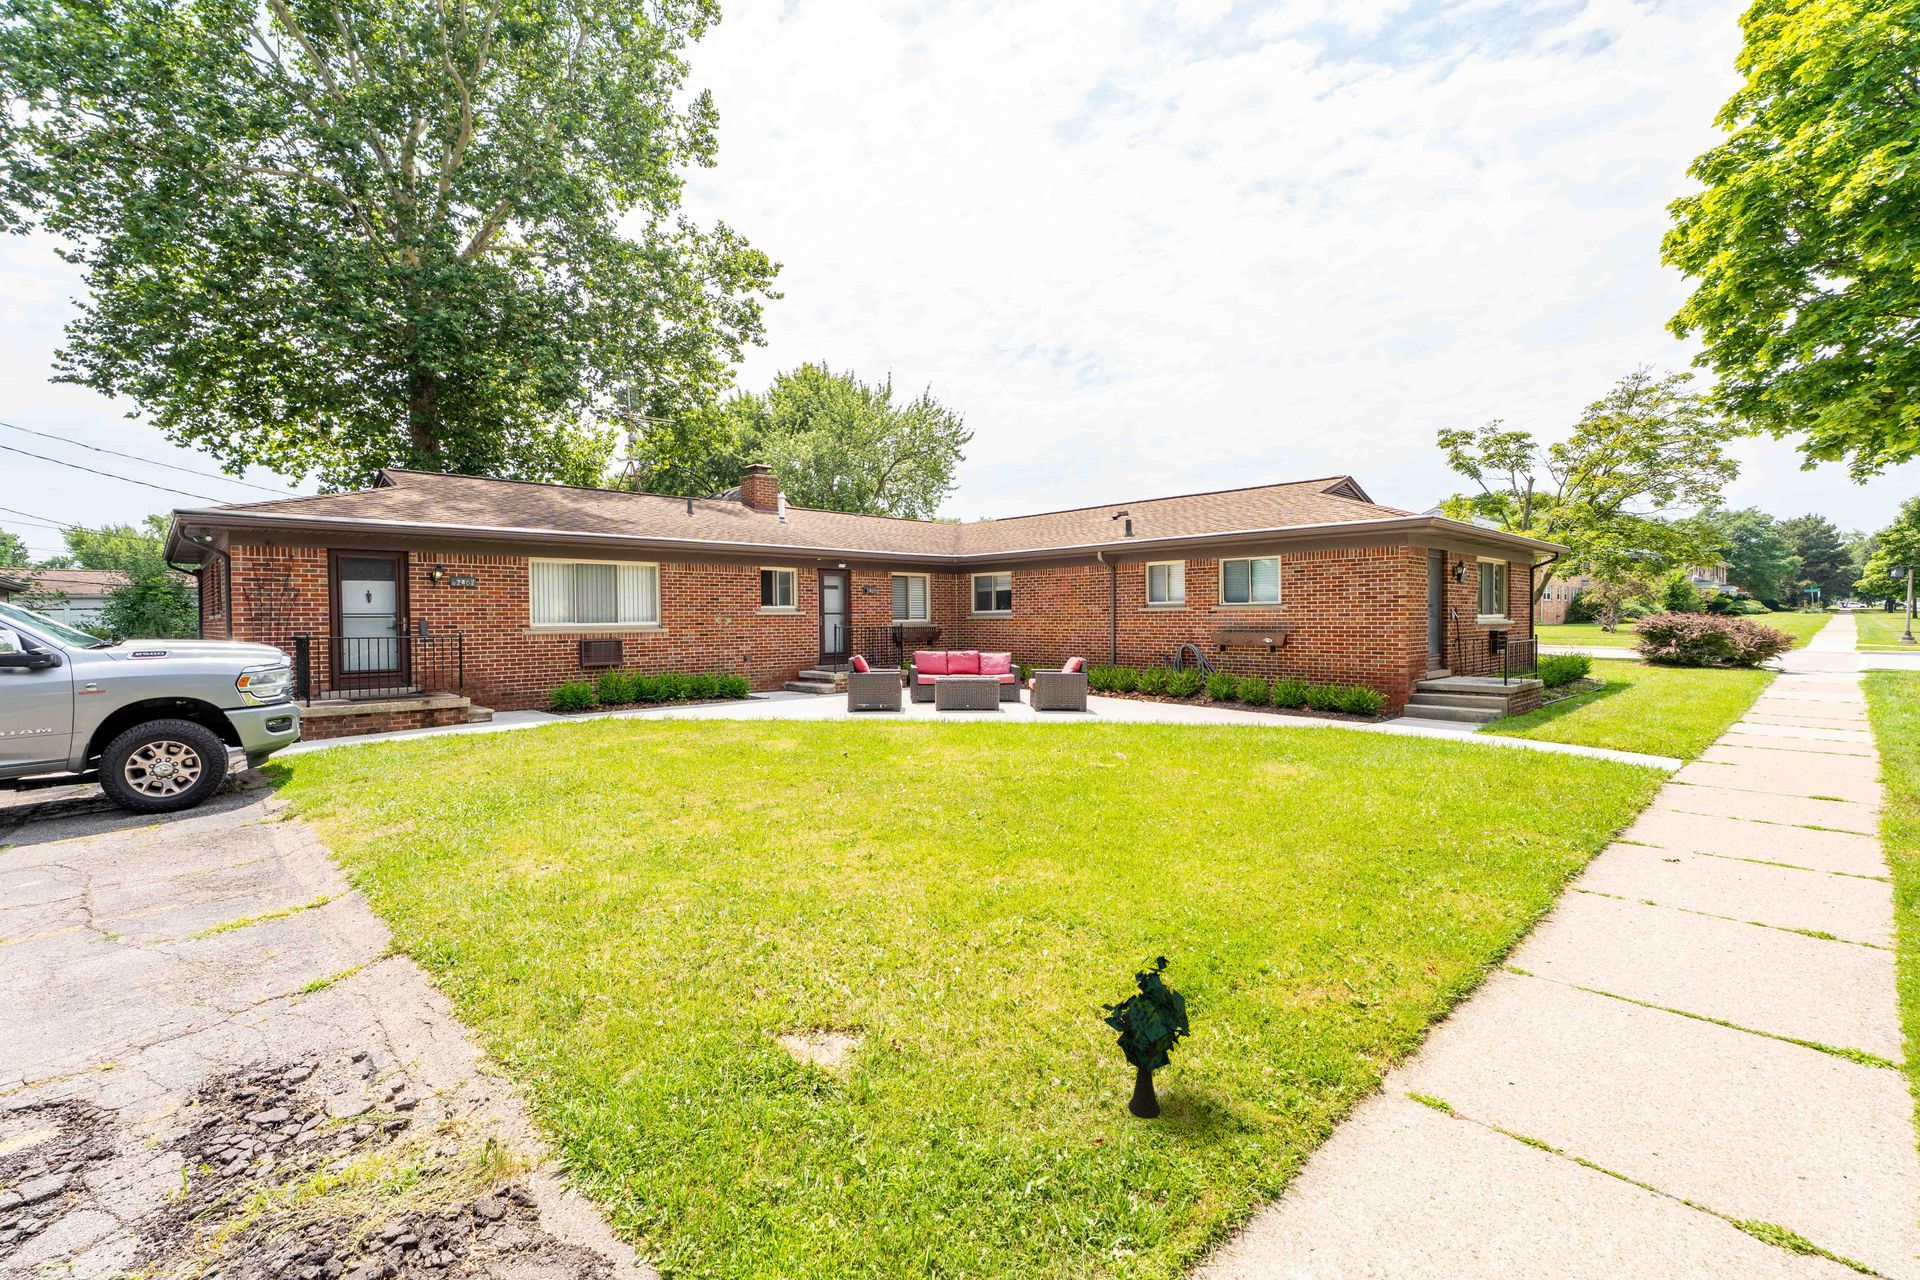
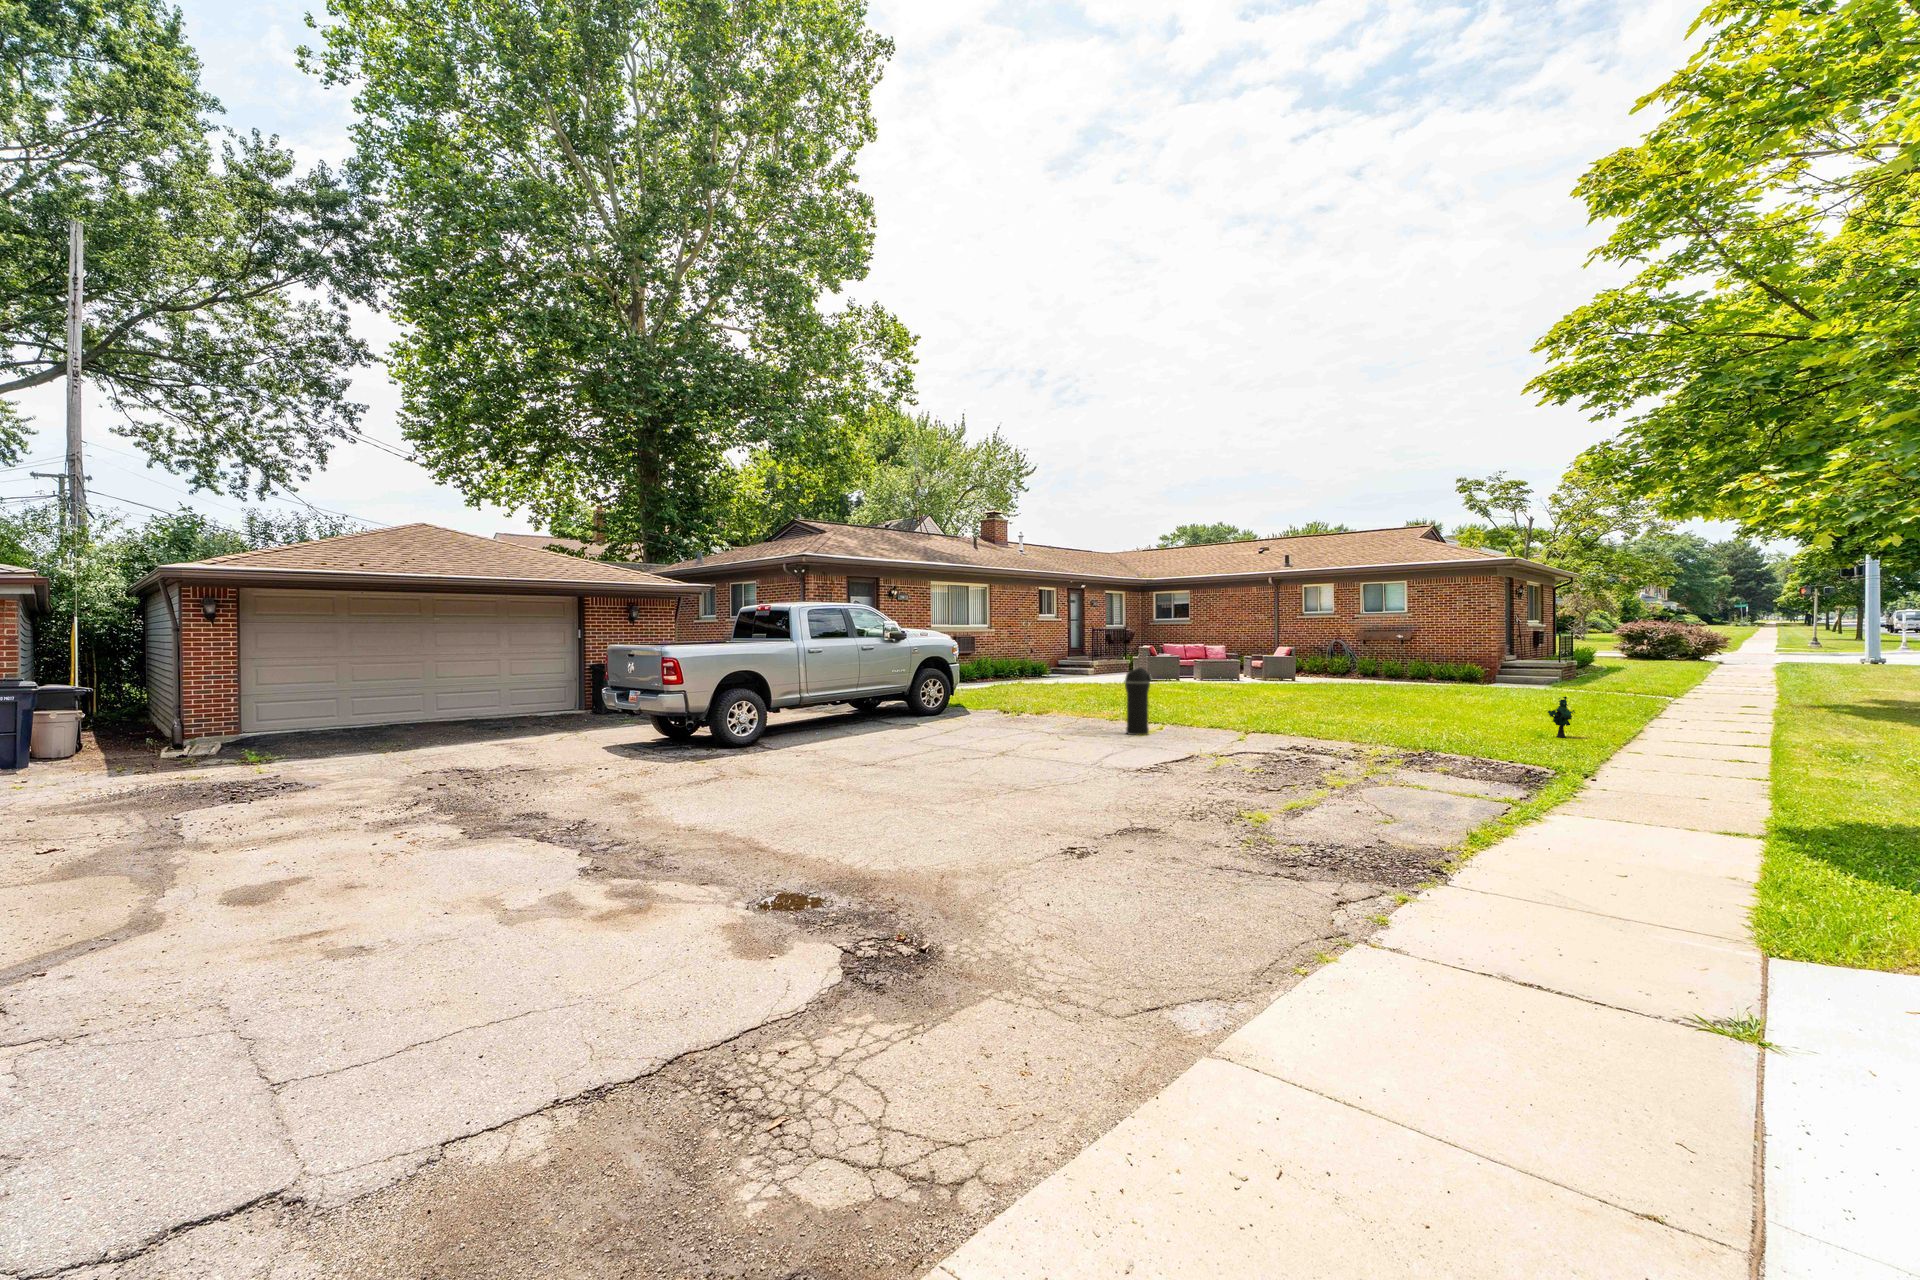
trash can: none [42,774,146,966] -> present [1125,668,1152,735]

